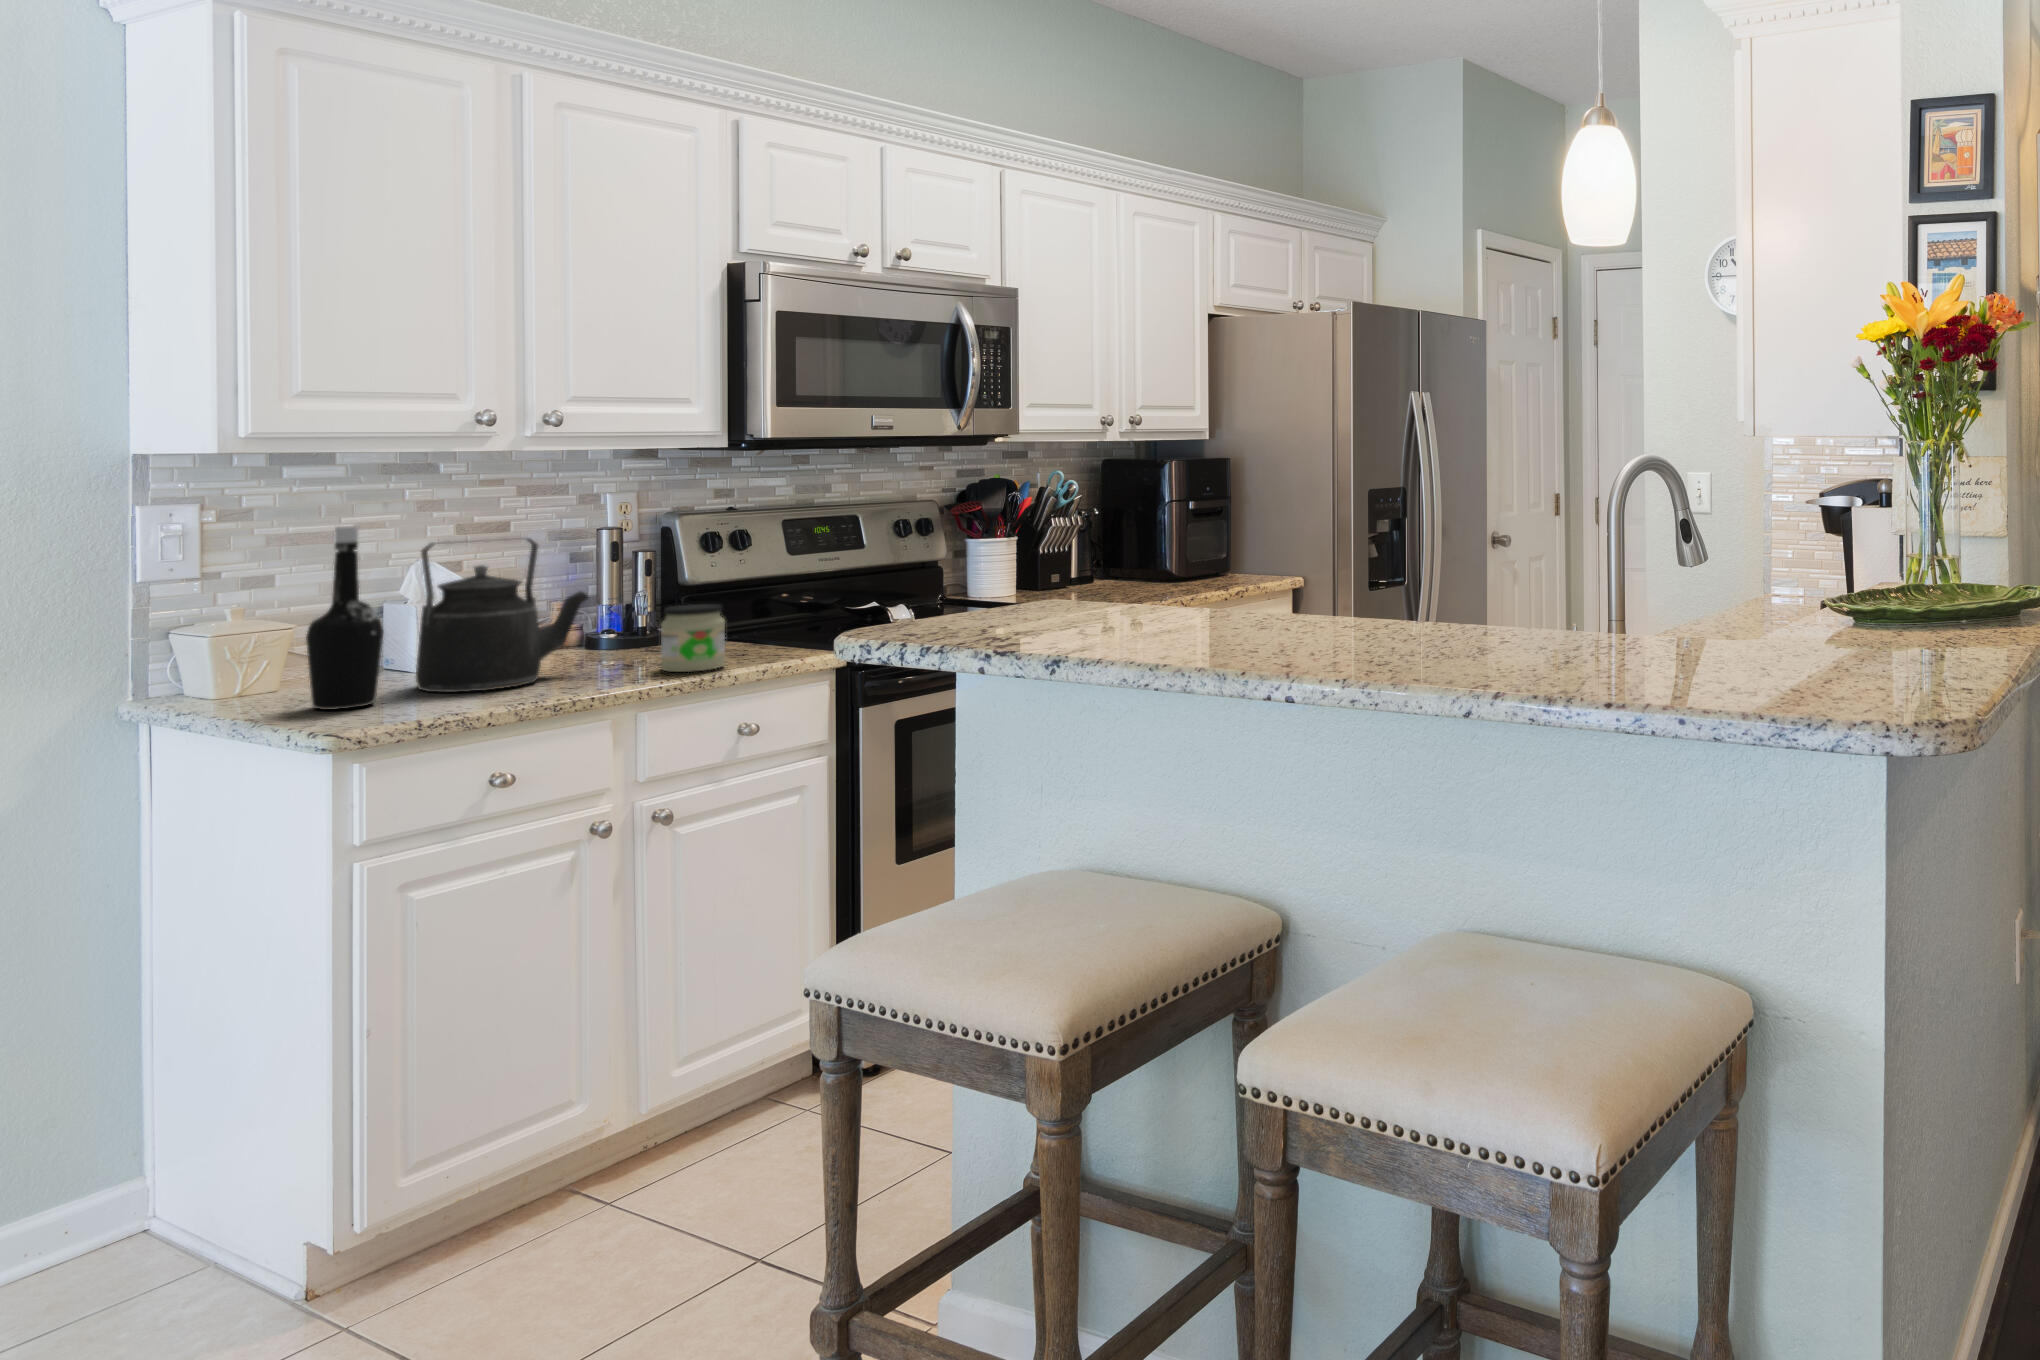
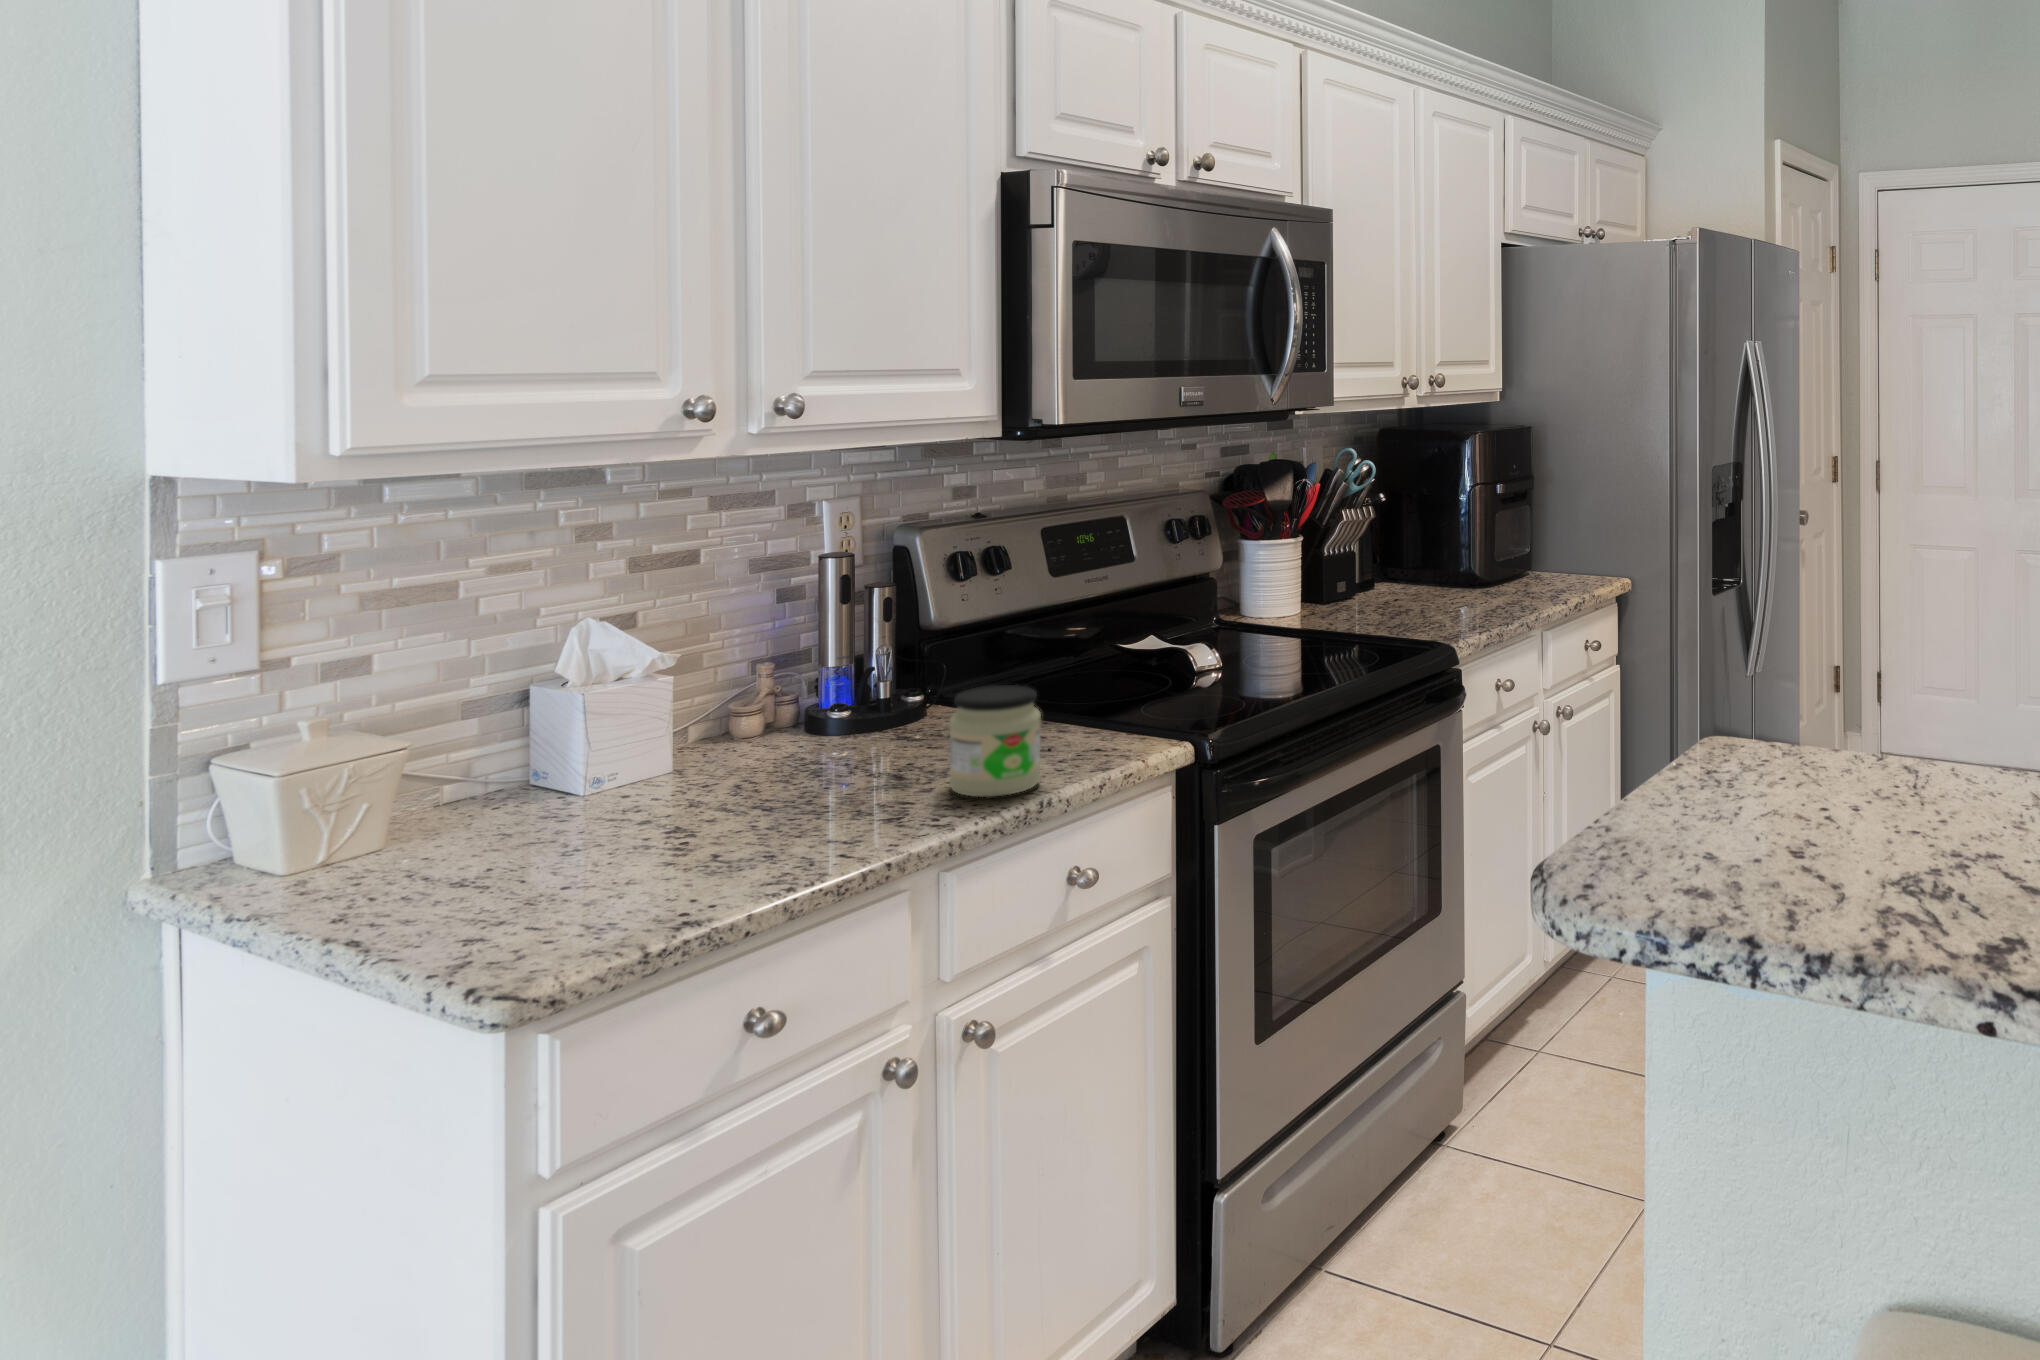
bottle: present [306,526,383,710] -> none [444,602,566,913]
kettle: present [416,537,588,692] -> none [602,596,847,857]

